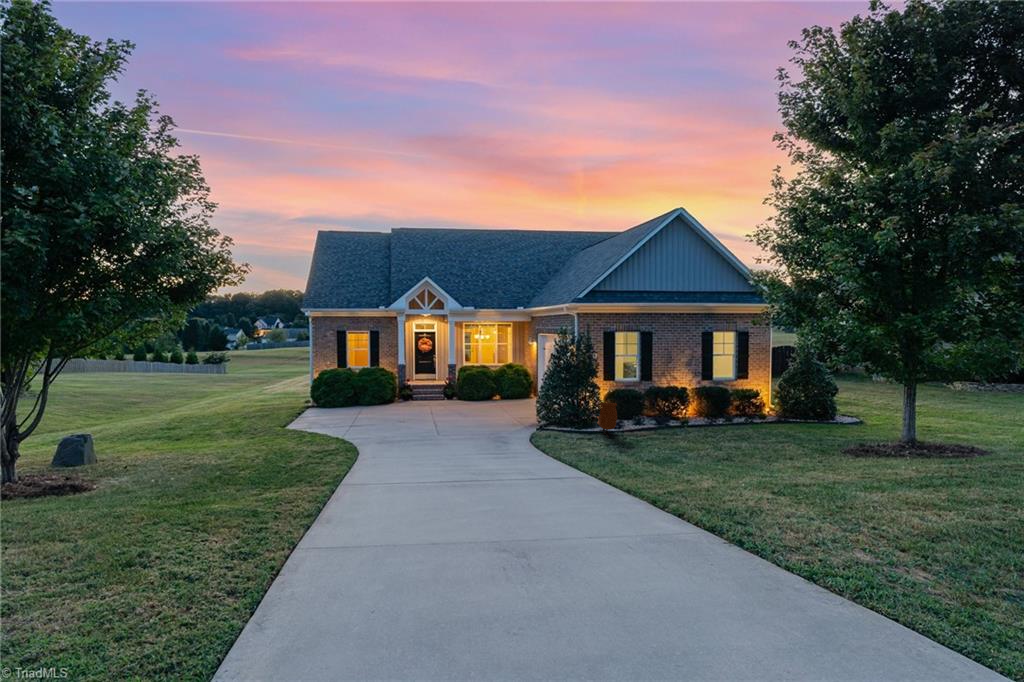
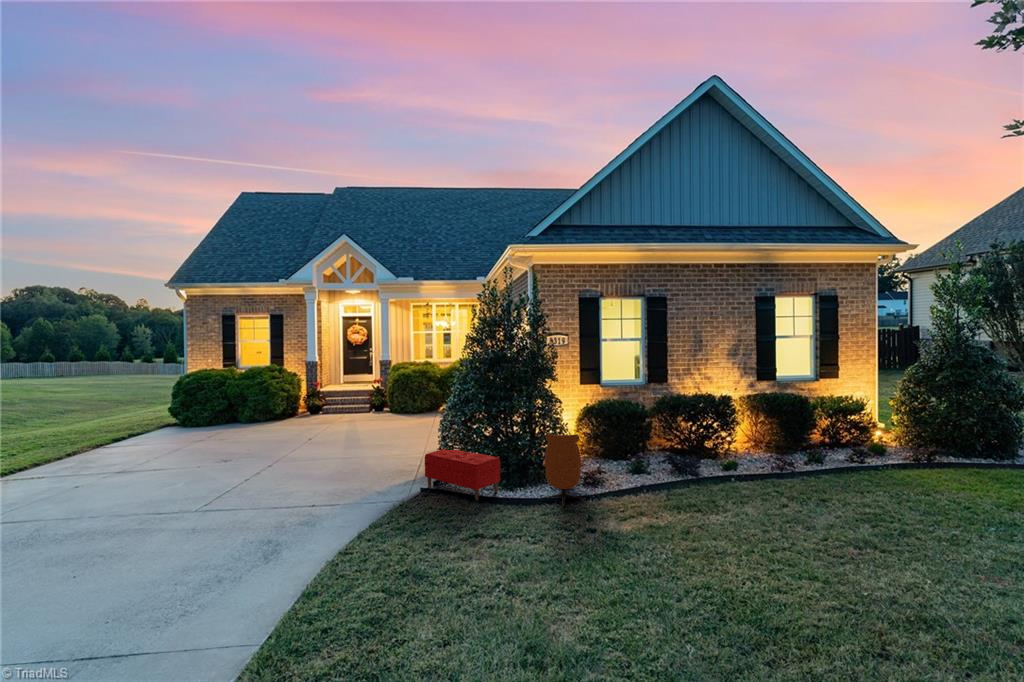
bench: none [532,413,573,437] -> present [425,448,500,501]

